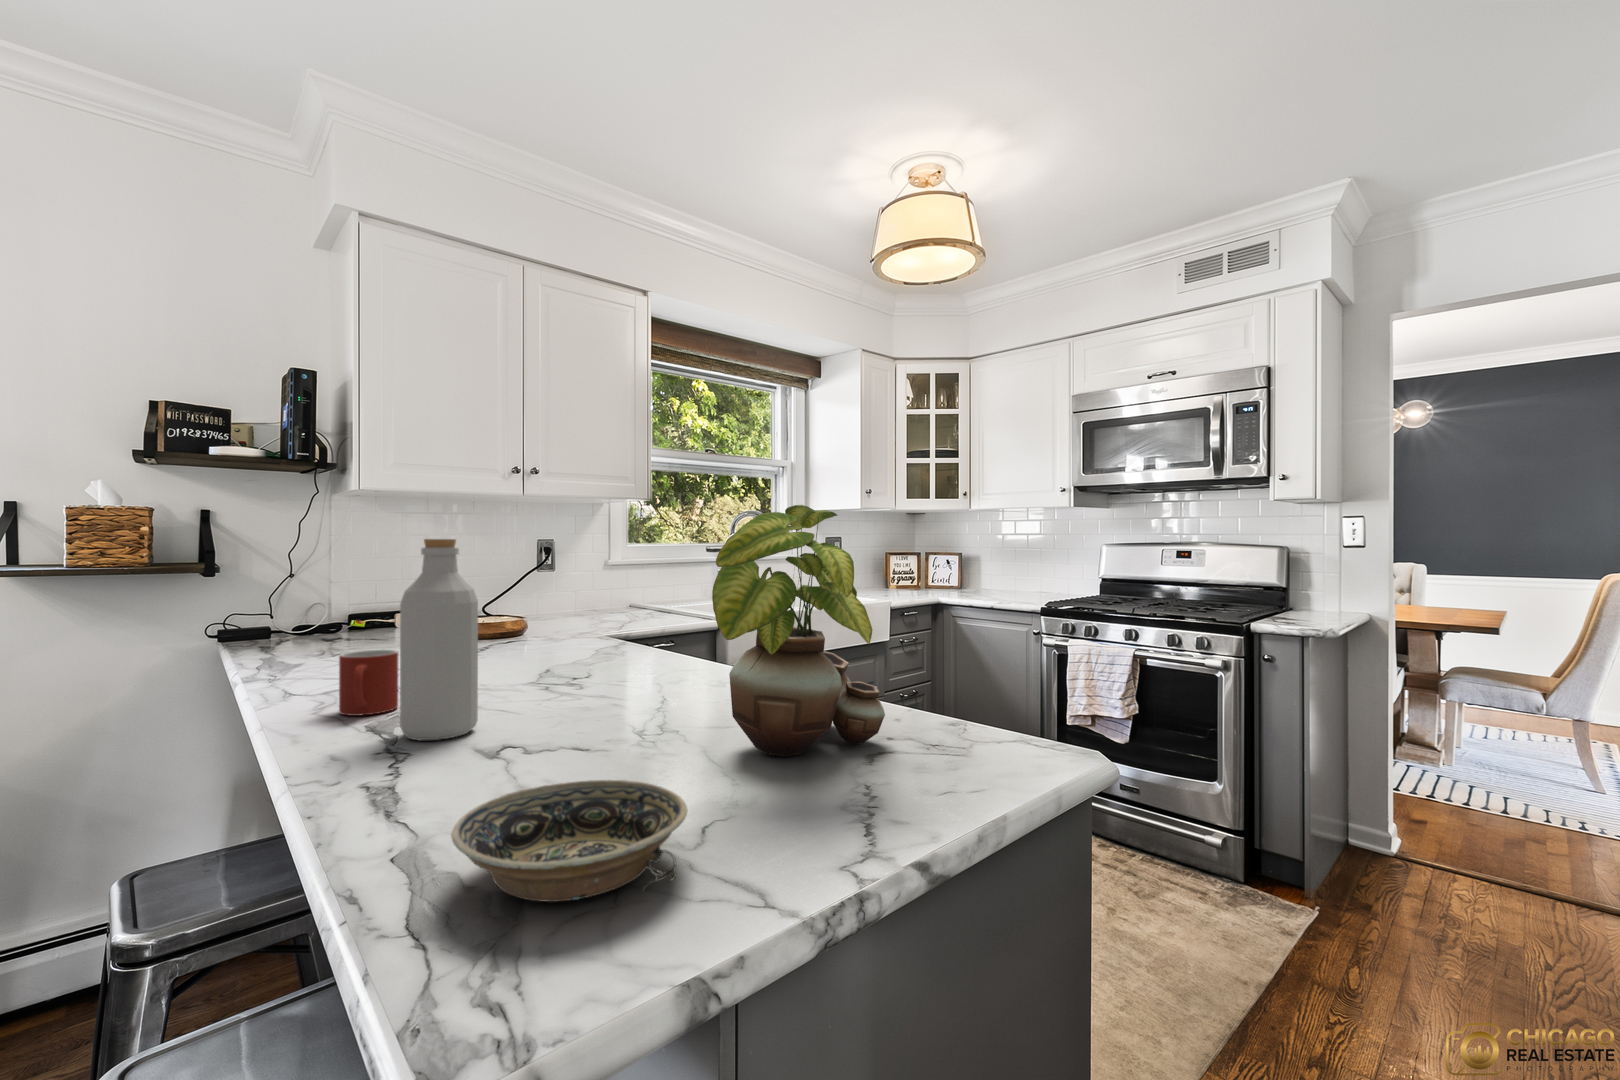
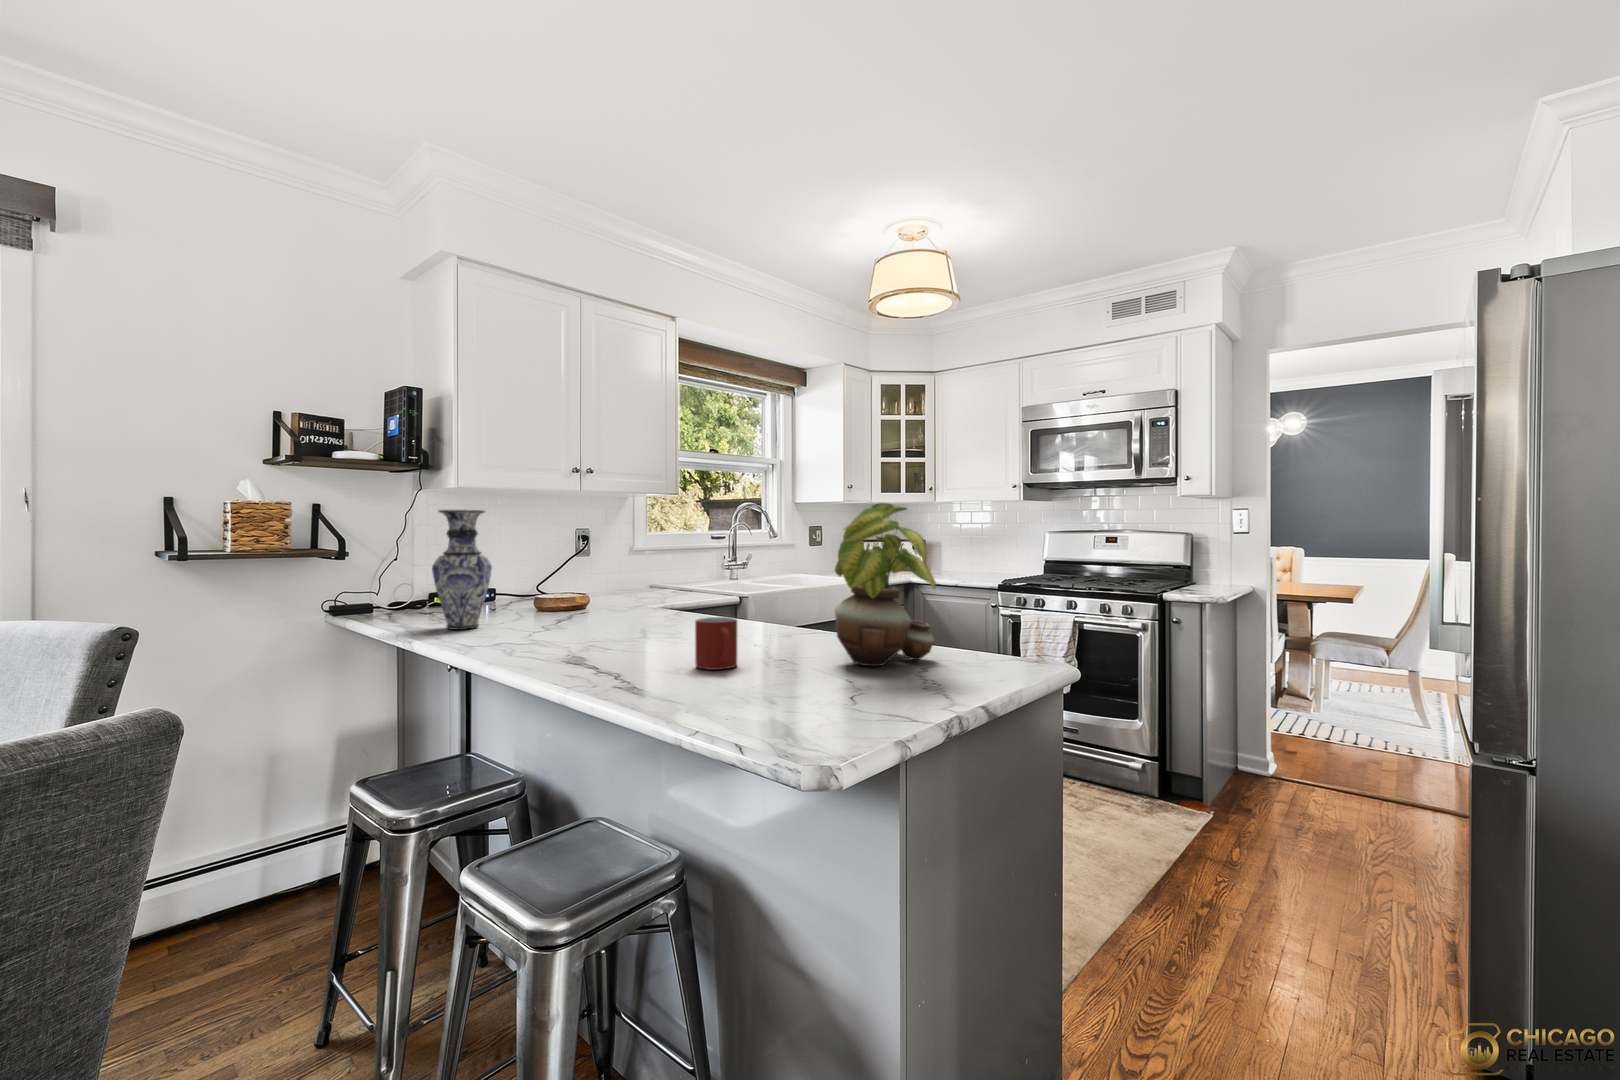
vase: none [282,516,363,668] -> present [432,510,492,630]
bottle: present [400,539,478,740] -> none [599,526,648,665]
mug: present [339,649,398,716] -> present [695,617,737,670]
bowl: present [451,780,687,902] -> none [739,667,864,718]

